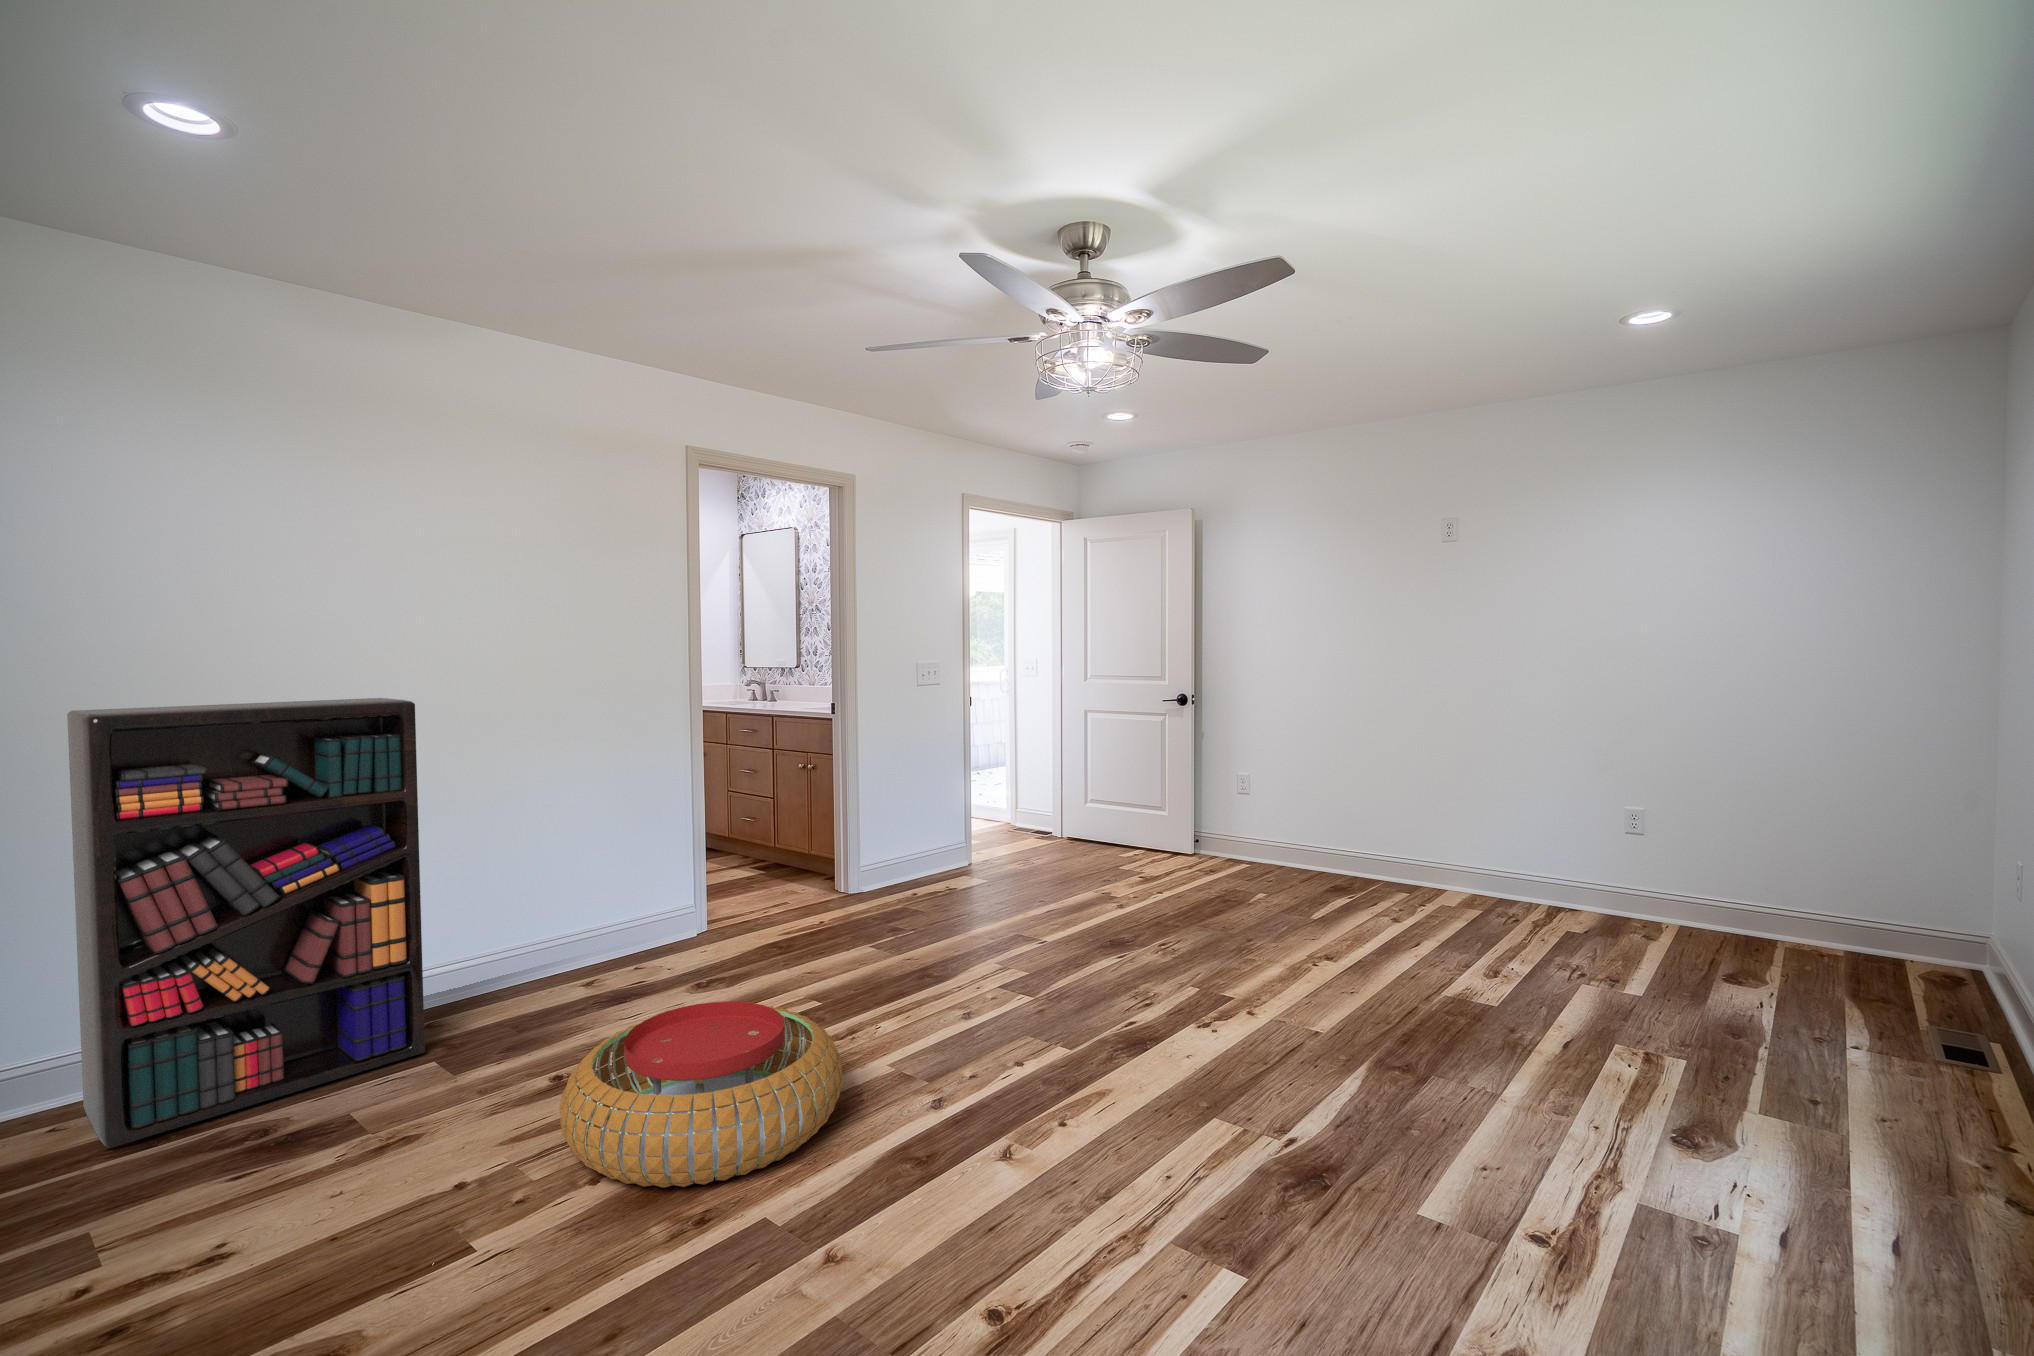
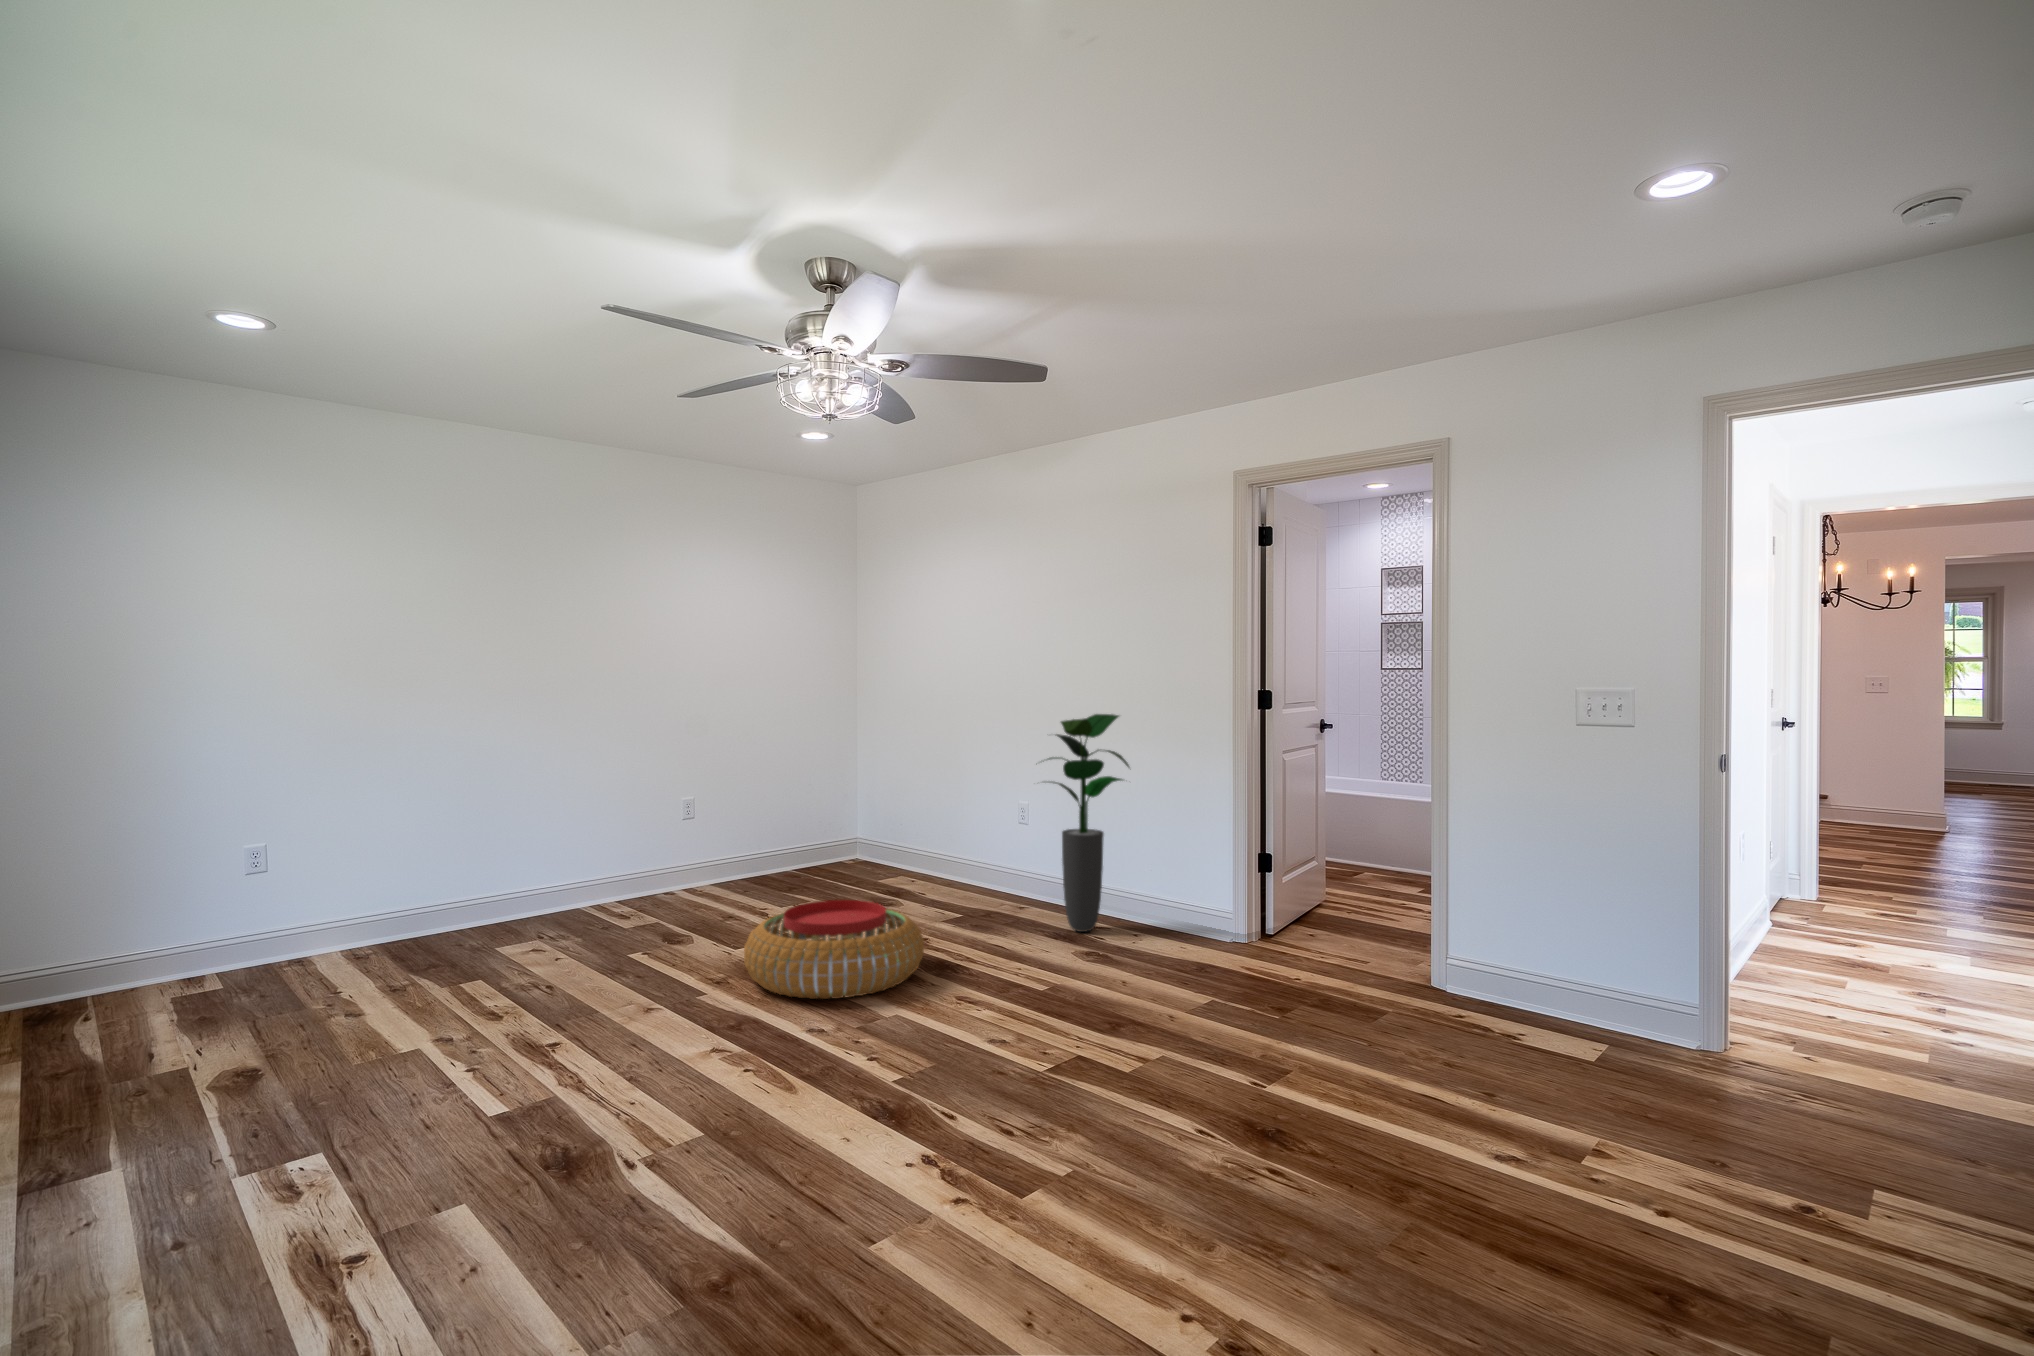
bookshelf: present [67,698,425,1148] -> none [885,690,1028,913]
potted plant: none [514,716,649,994] -> present [1048,714,1129,932]

